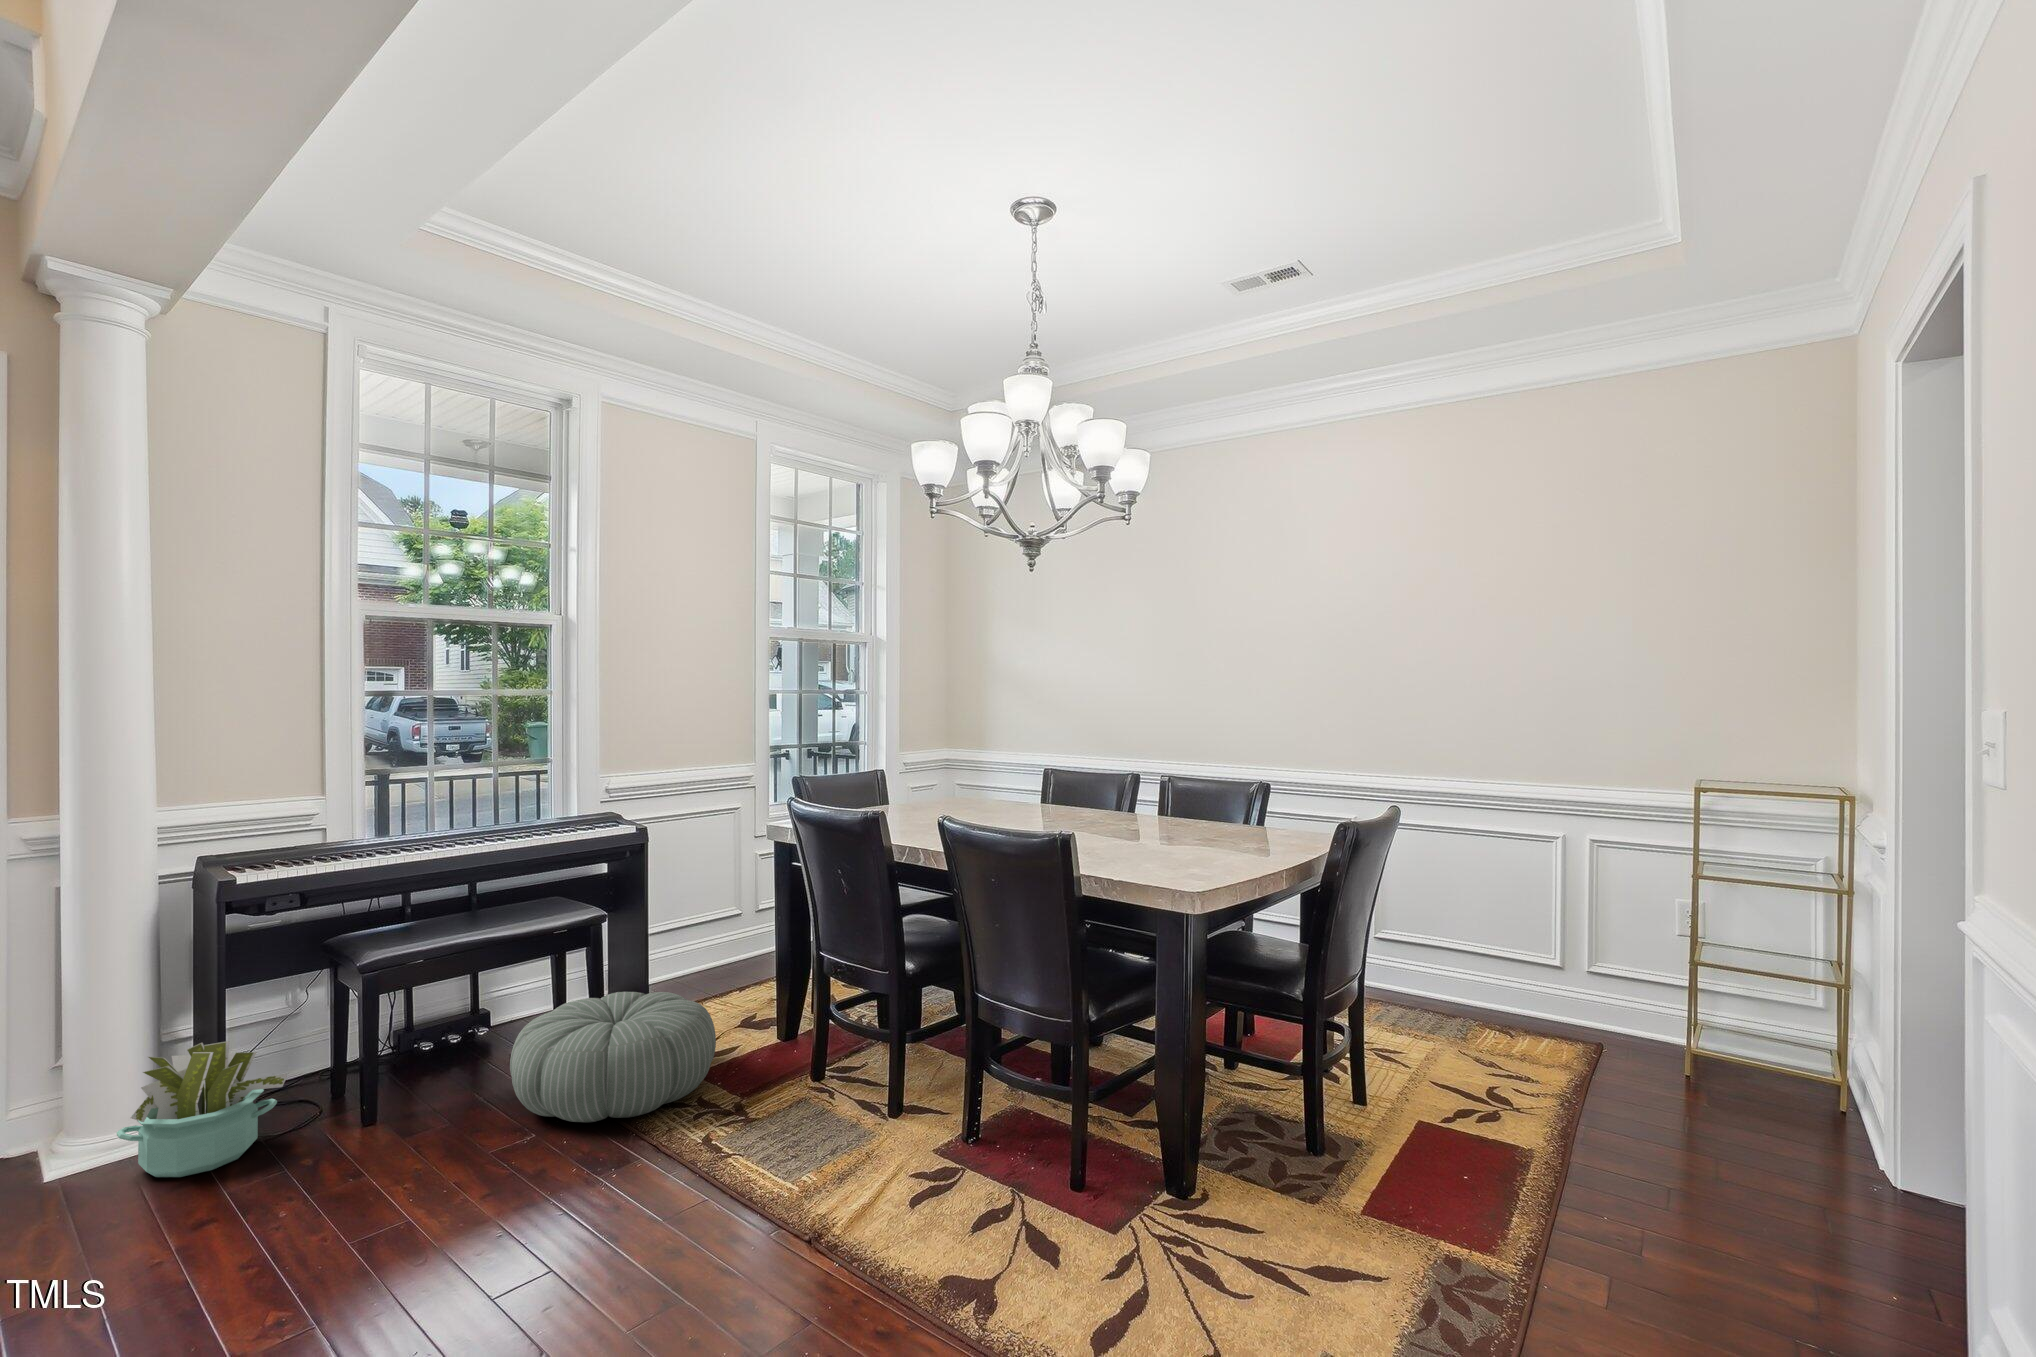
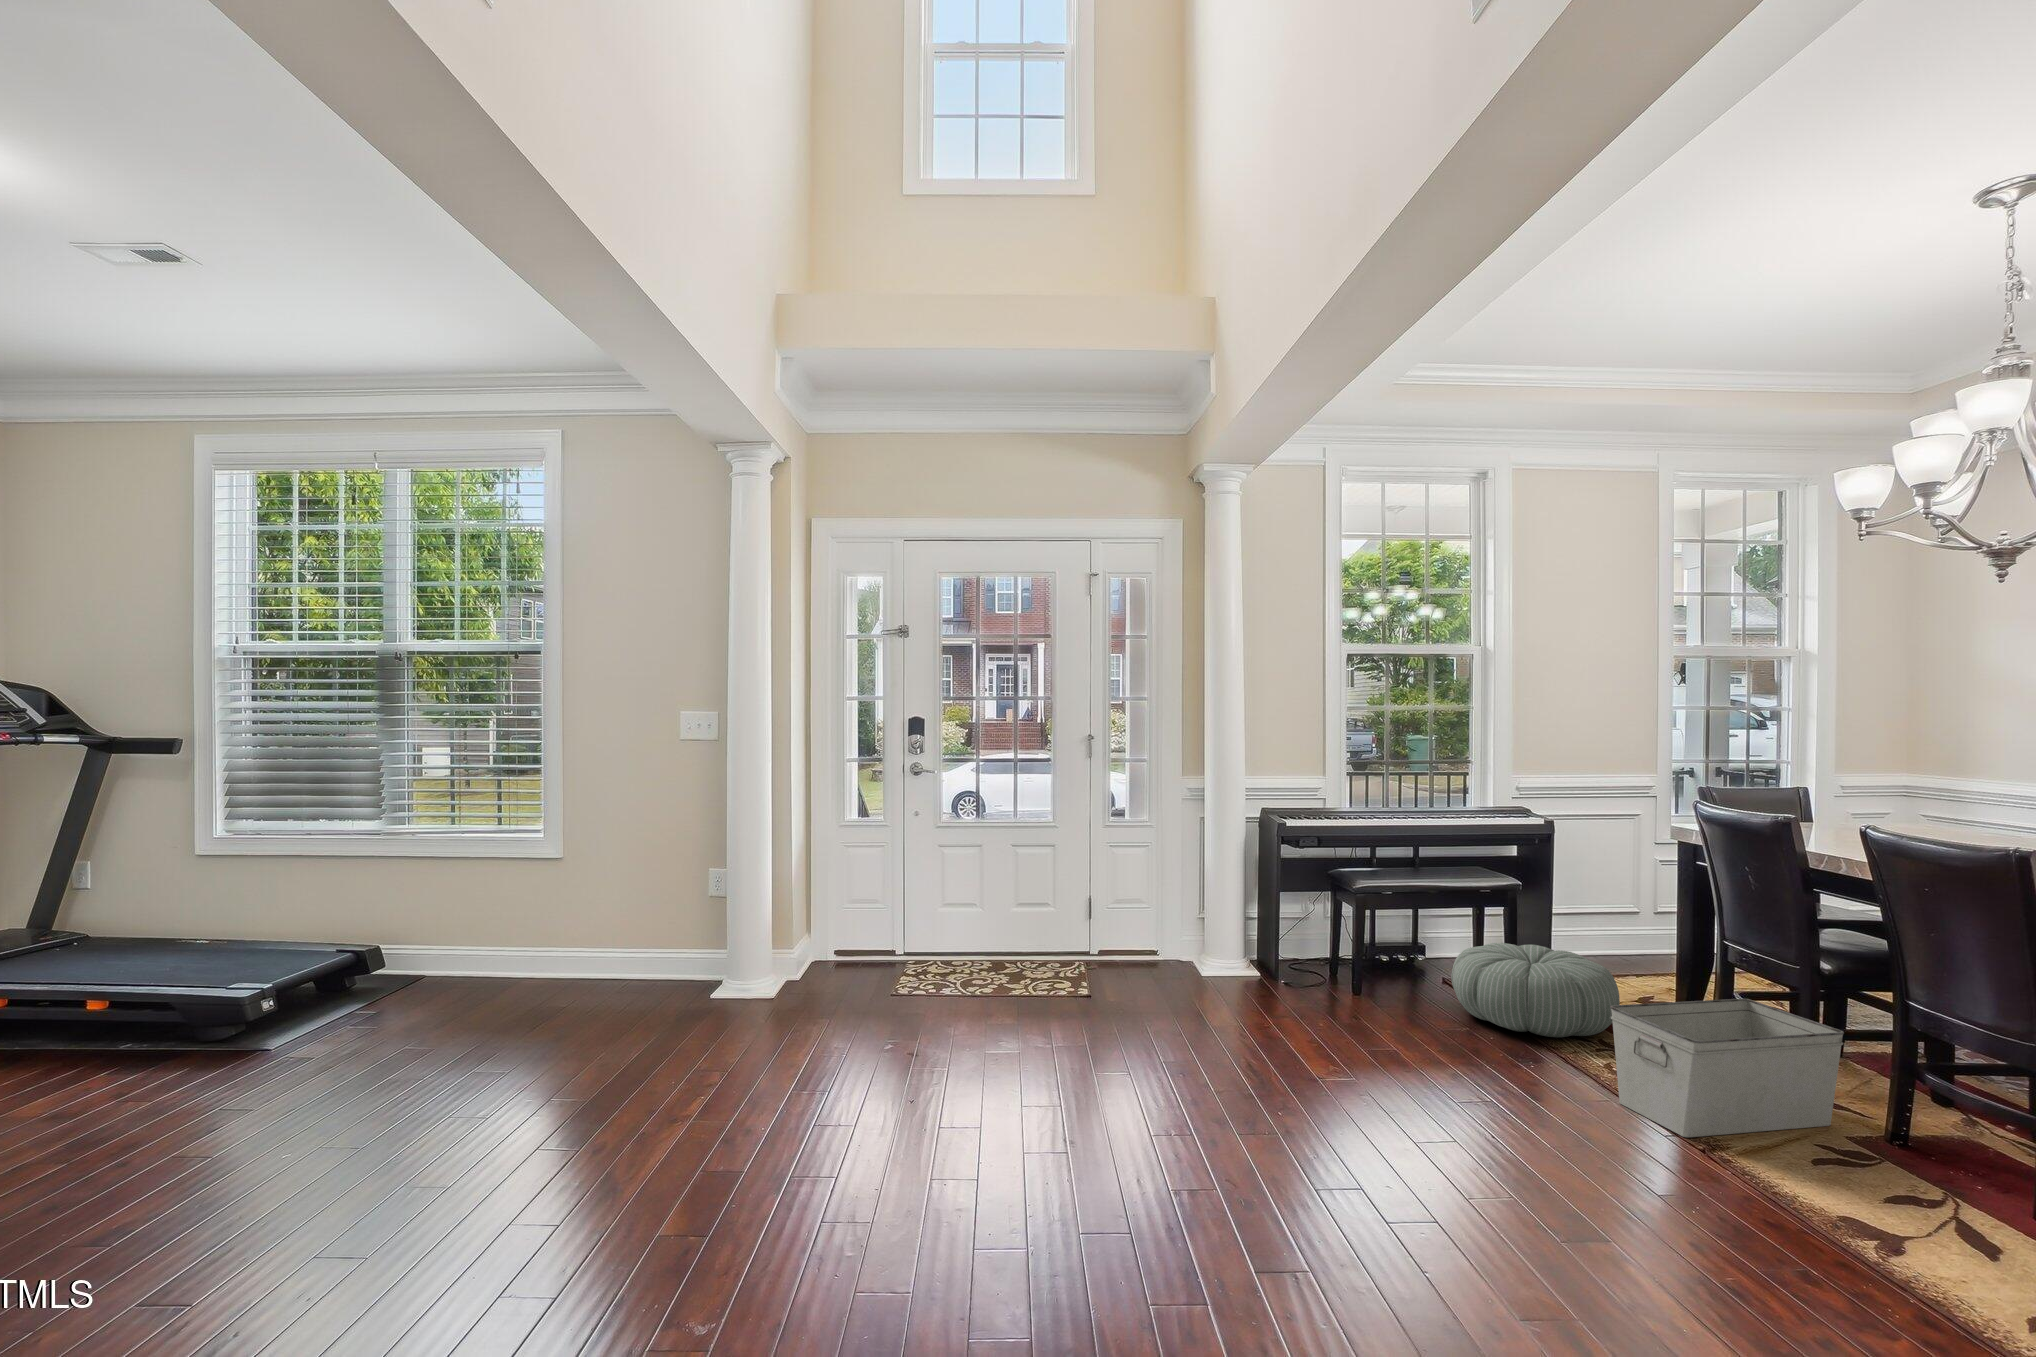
storage bin: none [702,1016,929,1227] -> present [1610,999,1844,1137]
decorative plant: present [117,1041,288,1177] -> none [1231,915,1314,992]

